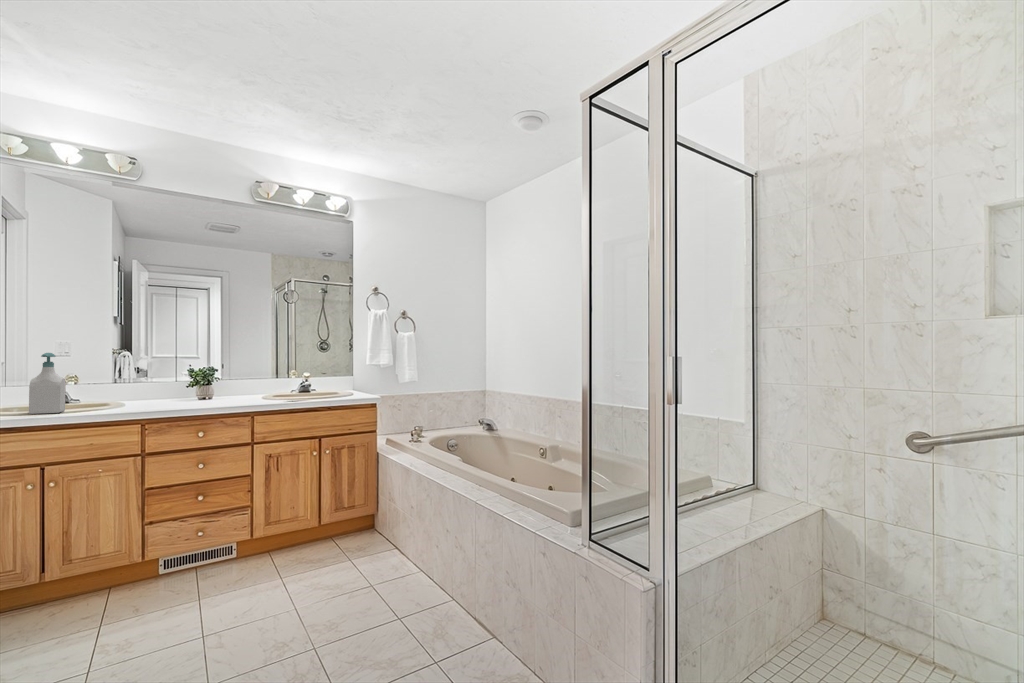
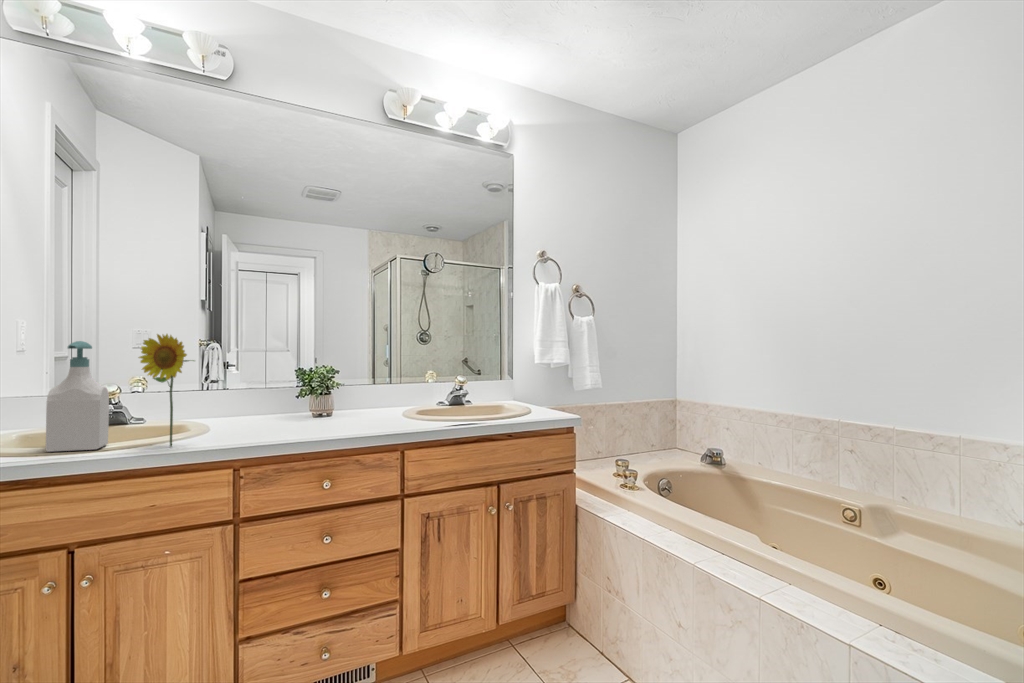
flower: none [83,348,118,412] -> present [139,334,194,446]

